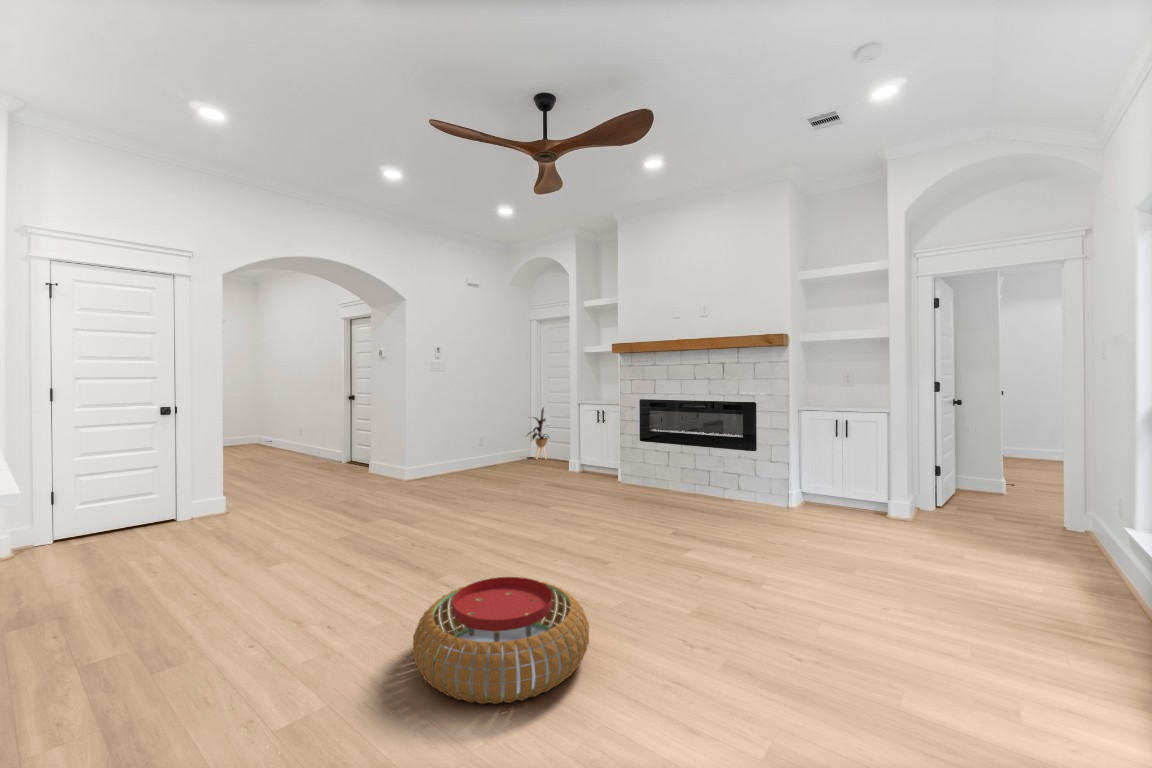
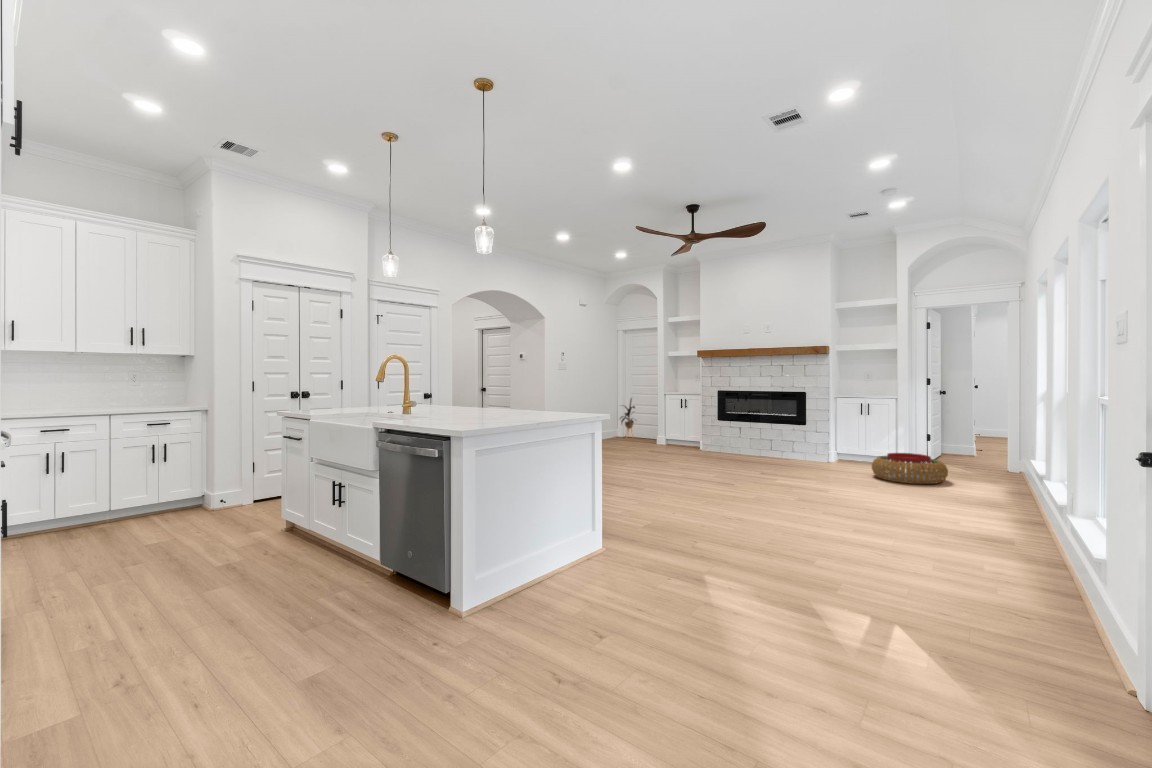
pouf: present [413,577,589,704] -> present [872,453,948,484]

